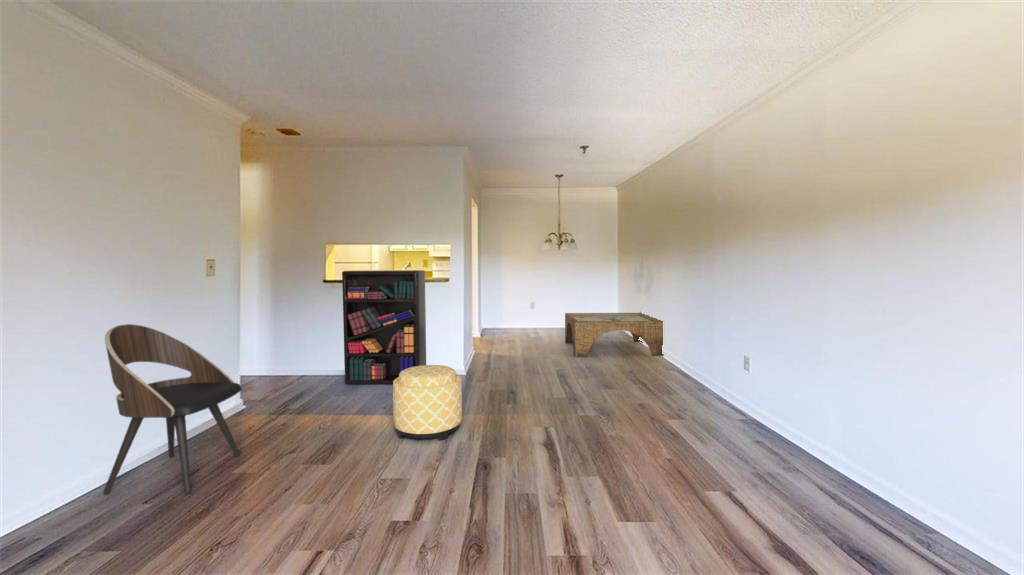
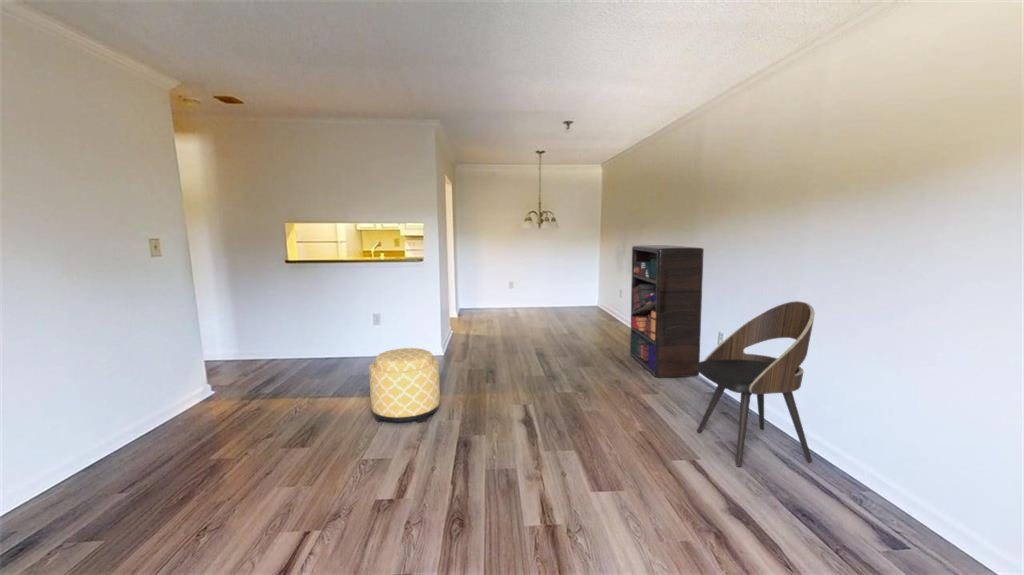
bookshelf: present [342,270,426,384] -> present [630,245,704,377]
coffee table: present [565,313,664,356] -> none [544,287,645,334]
dining chair: present [103,324,242,495] -> present [696,301,815,467]

